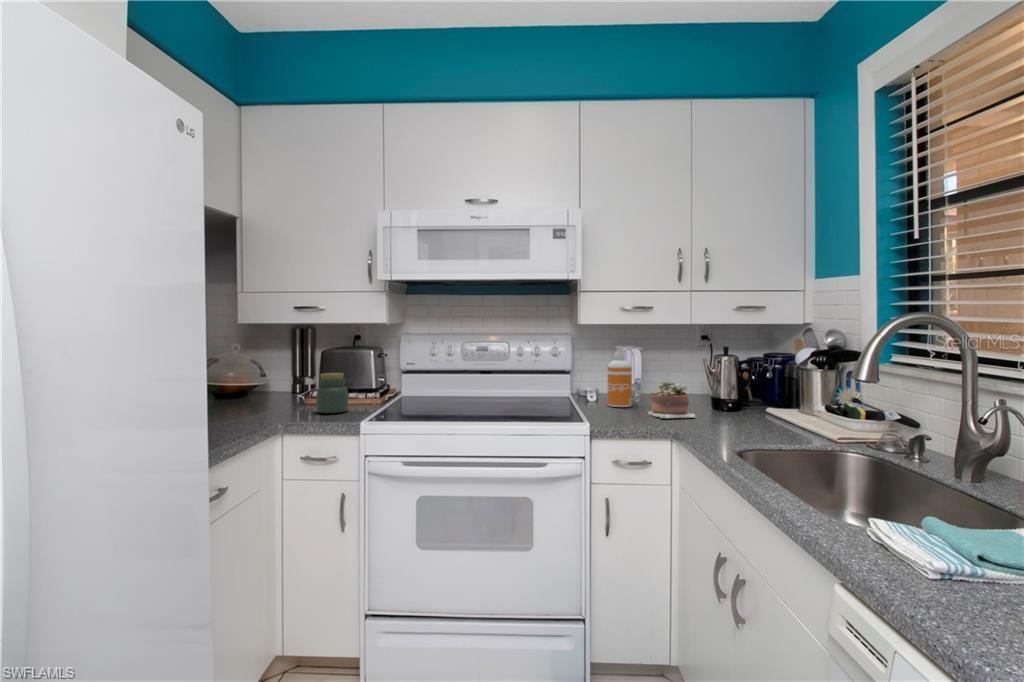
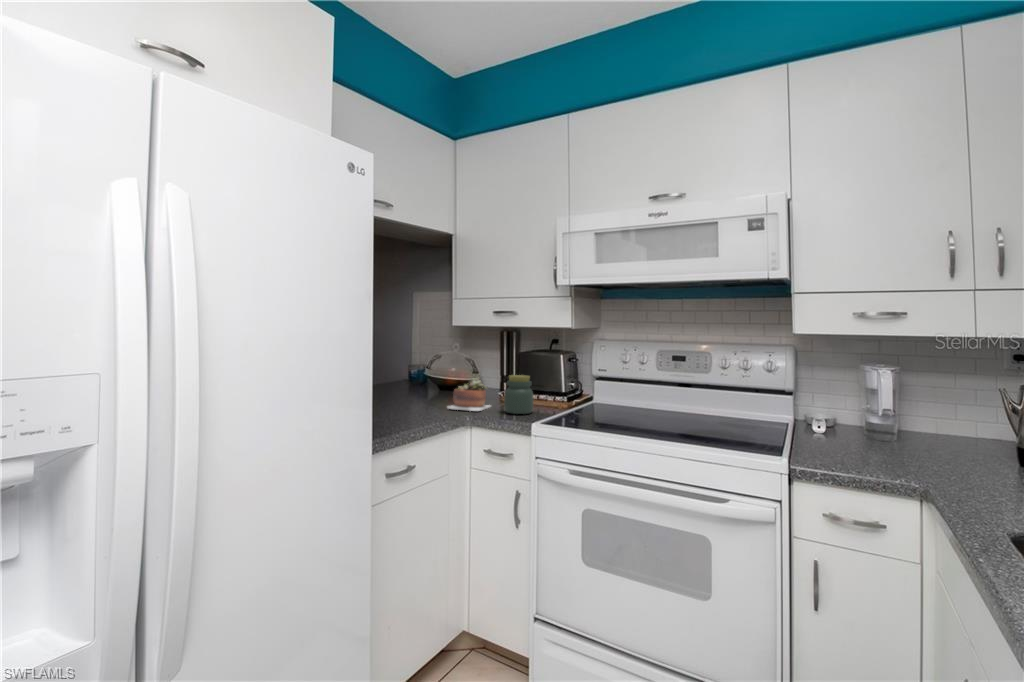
soap dispenser: present [608,346,632,407] -> none [838,364,876,444]
succulent plant: present [649,381,695,418] -> present [447,378,491,411]

